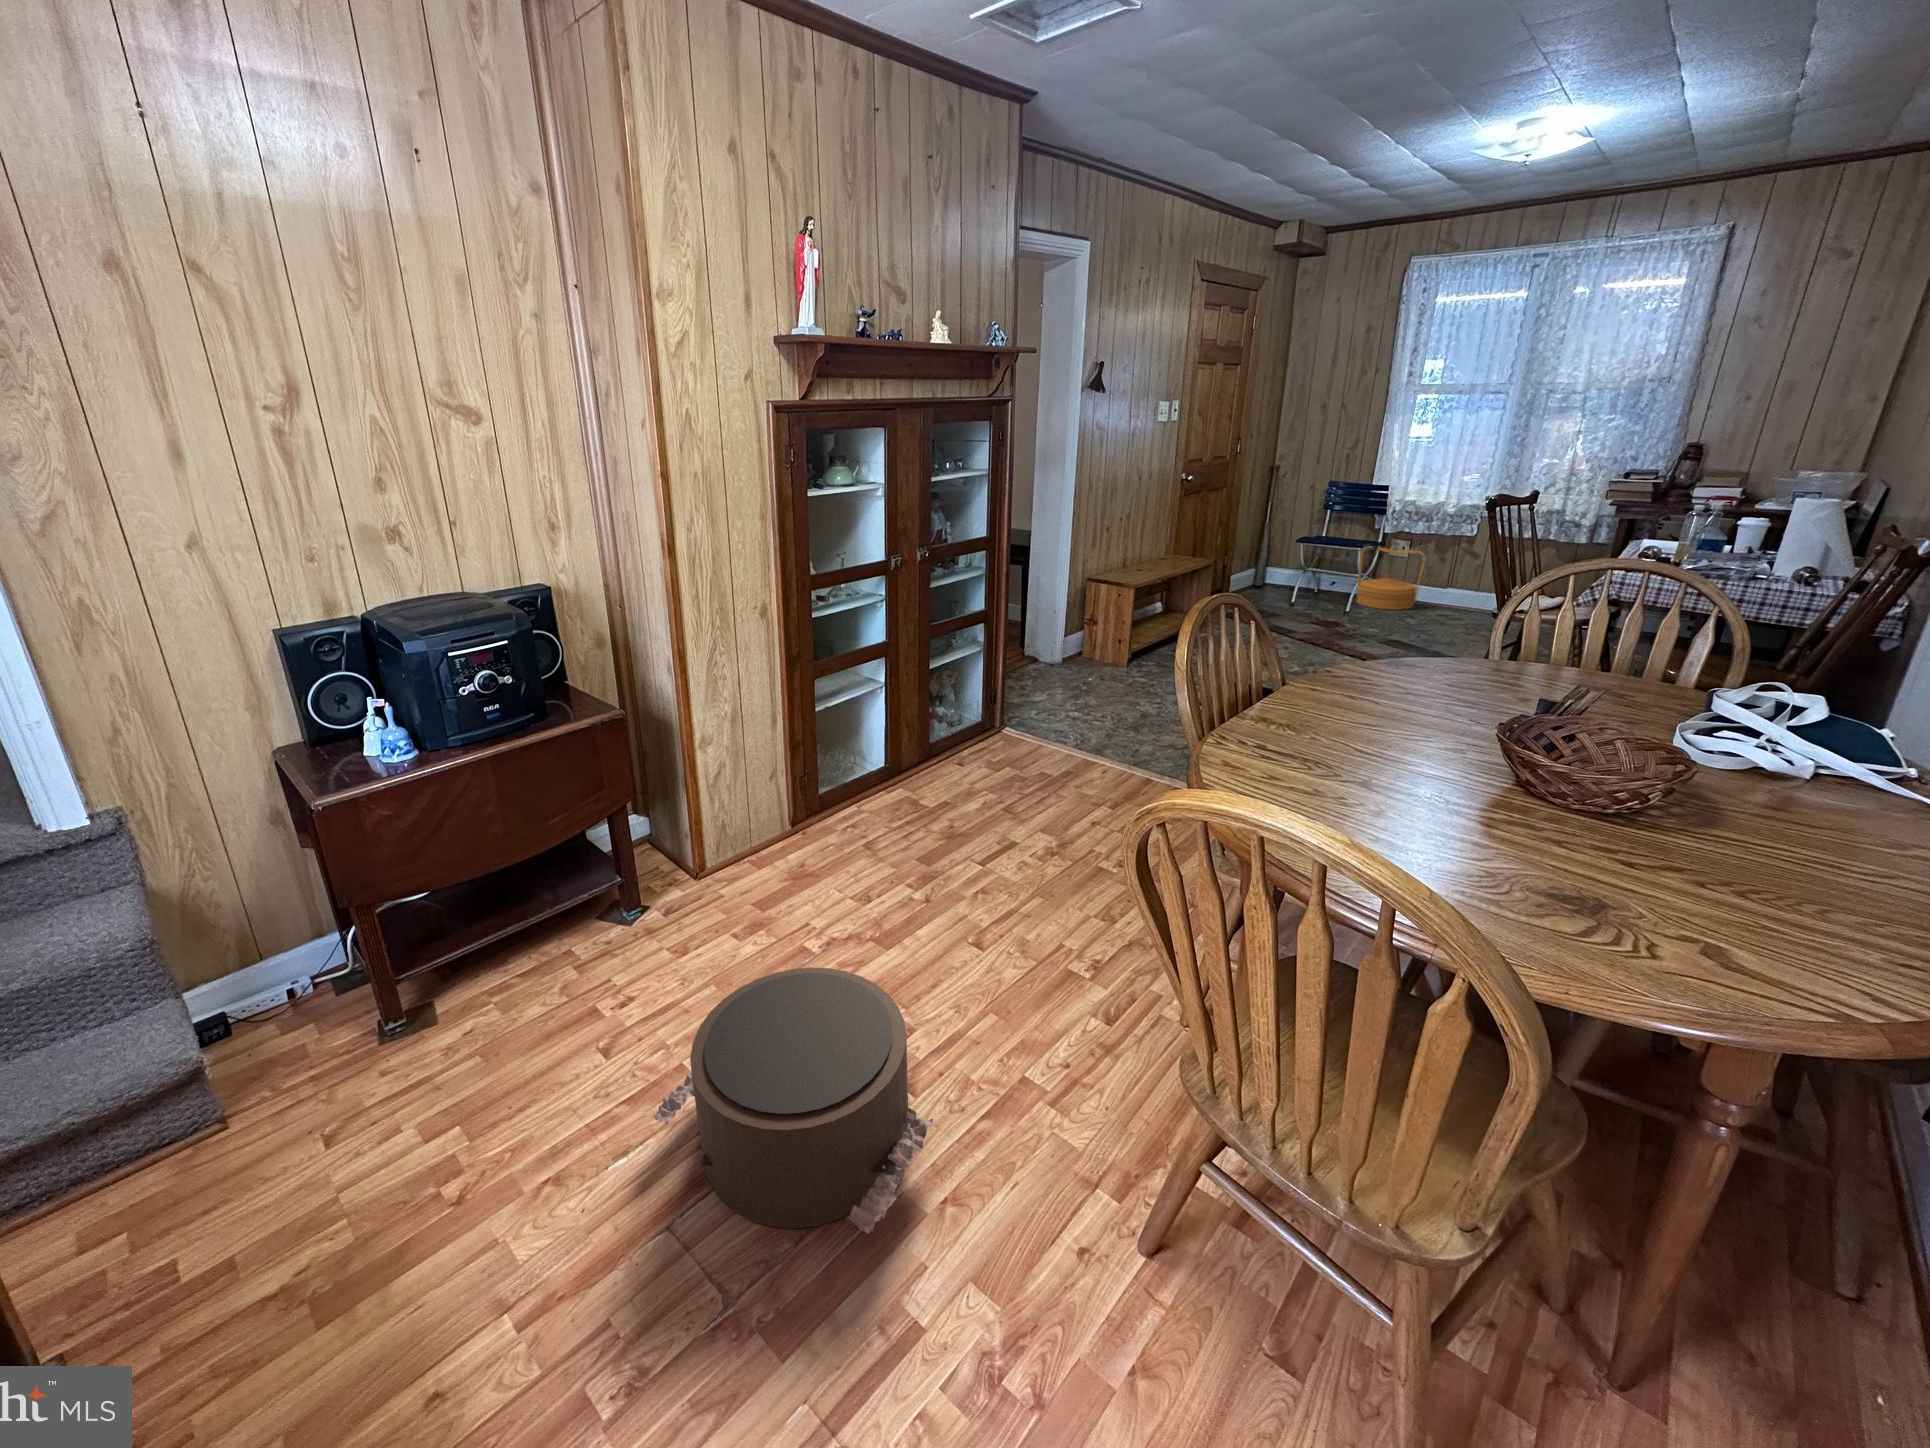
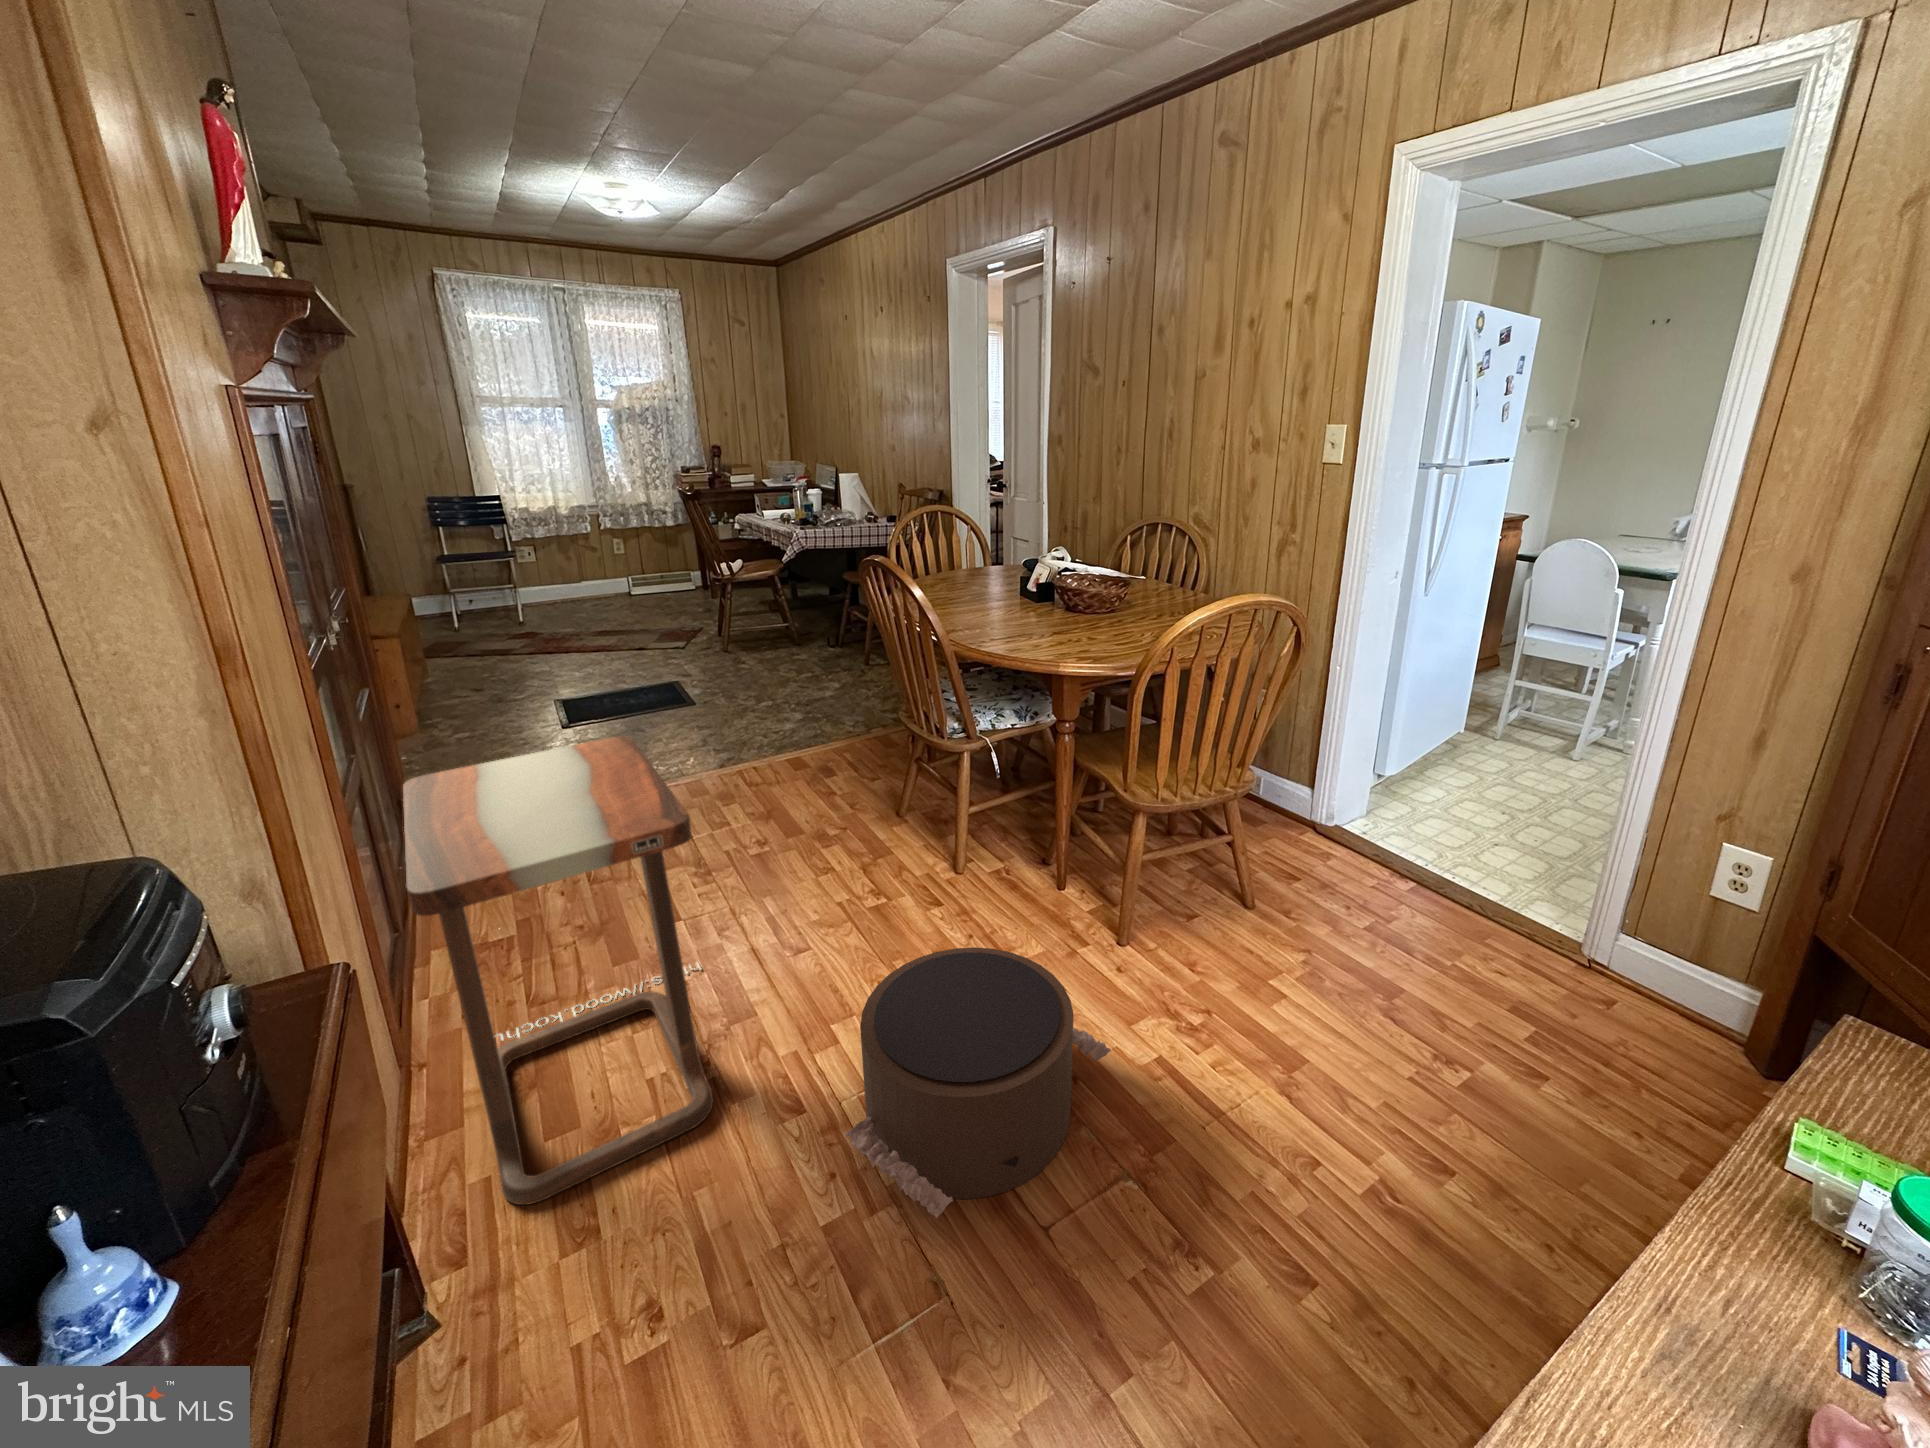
woven basket: present [1356,547,1426,610] -> none [496,554,566,615]
side table: none [663,659,933,964] -> present [403,736,713,1205]

